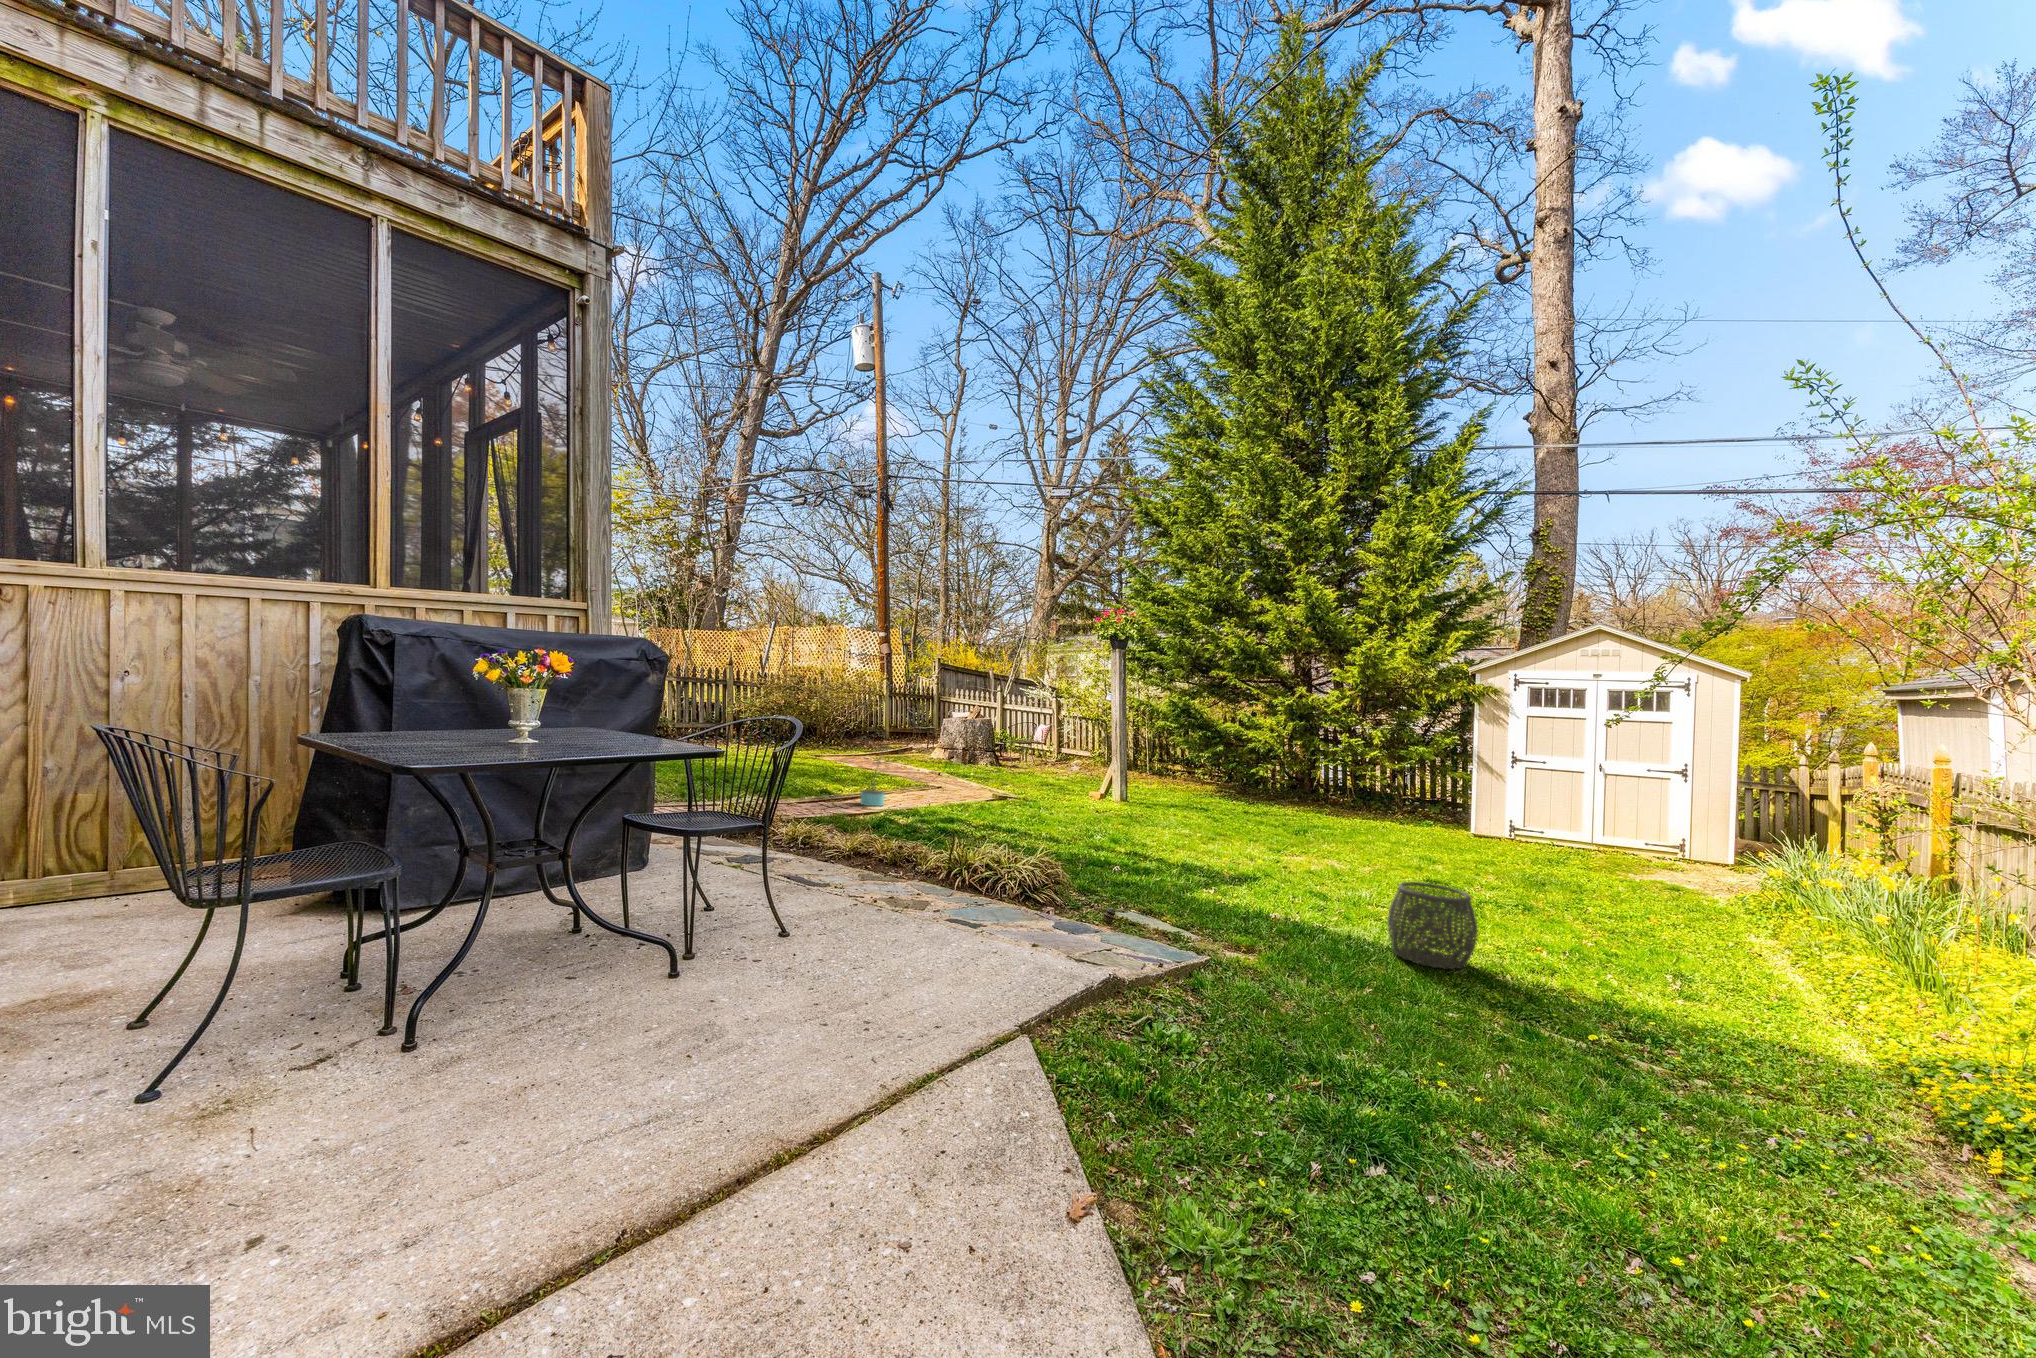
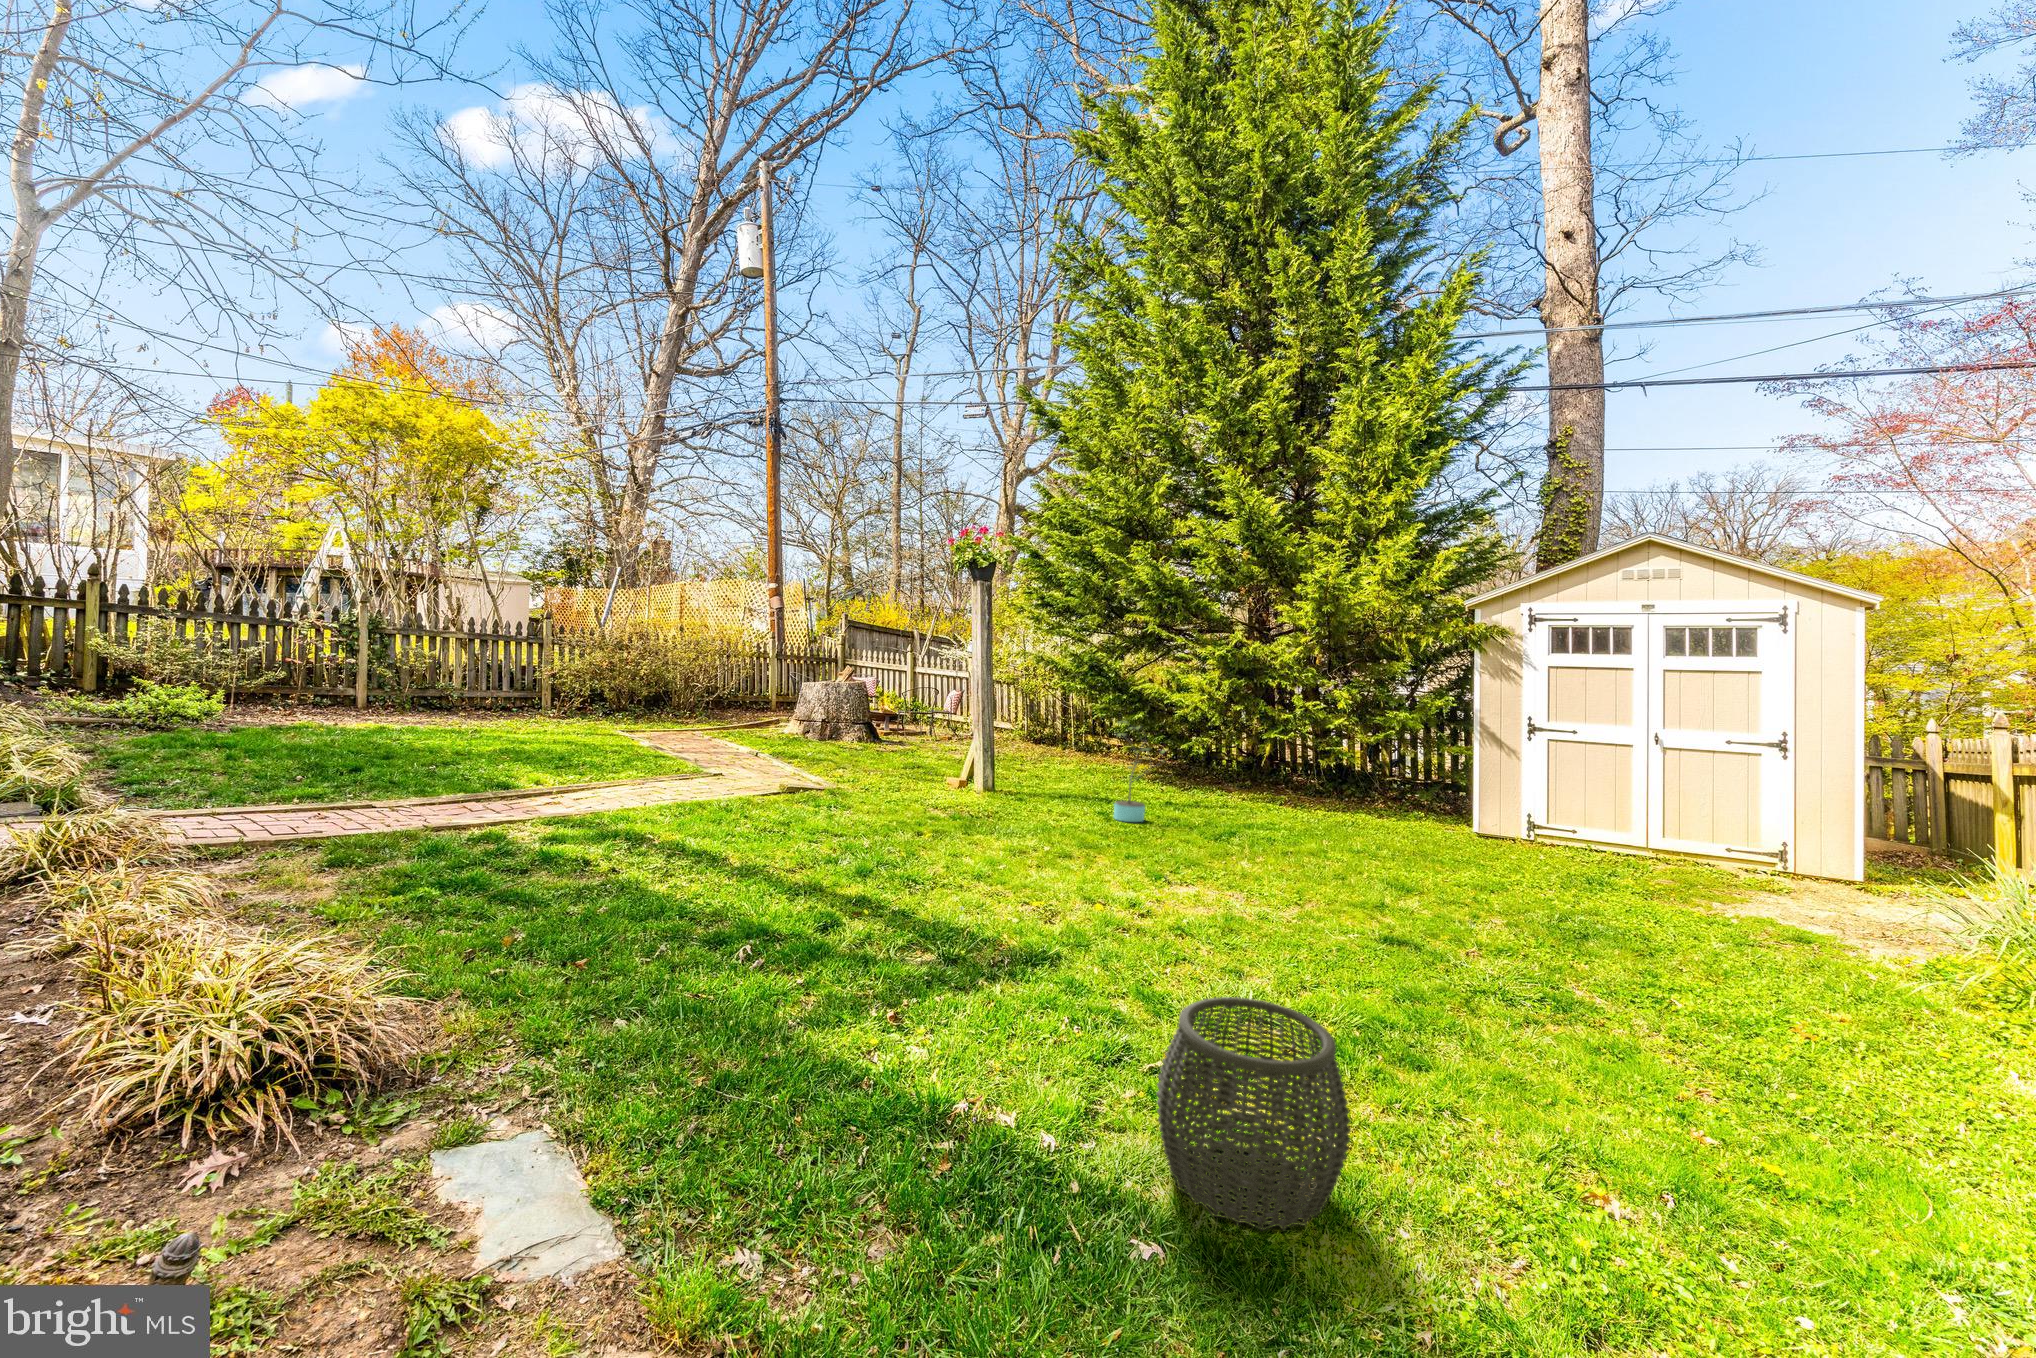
potted plant: present [860,727,901,806] -> present [1114,721,1165,822]

